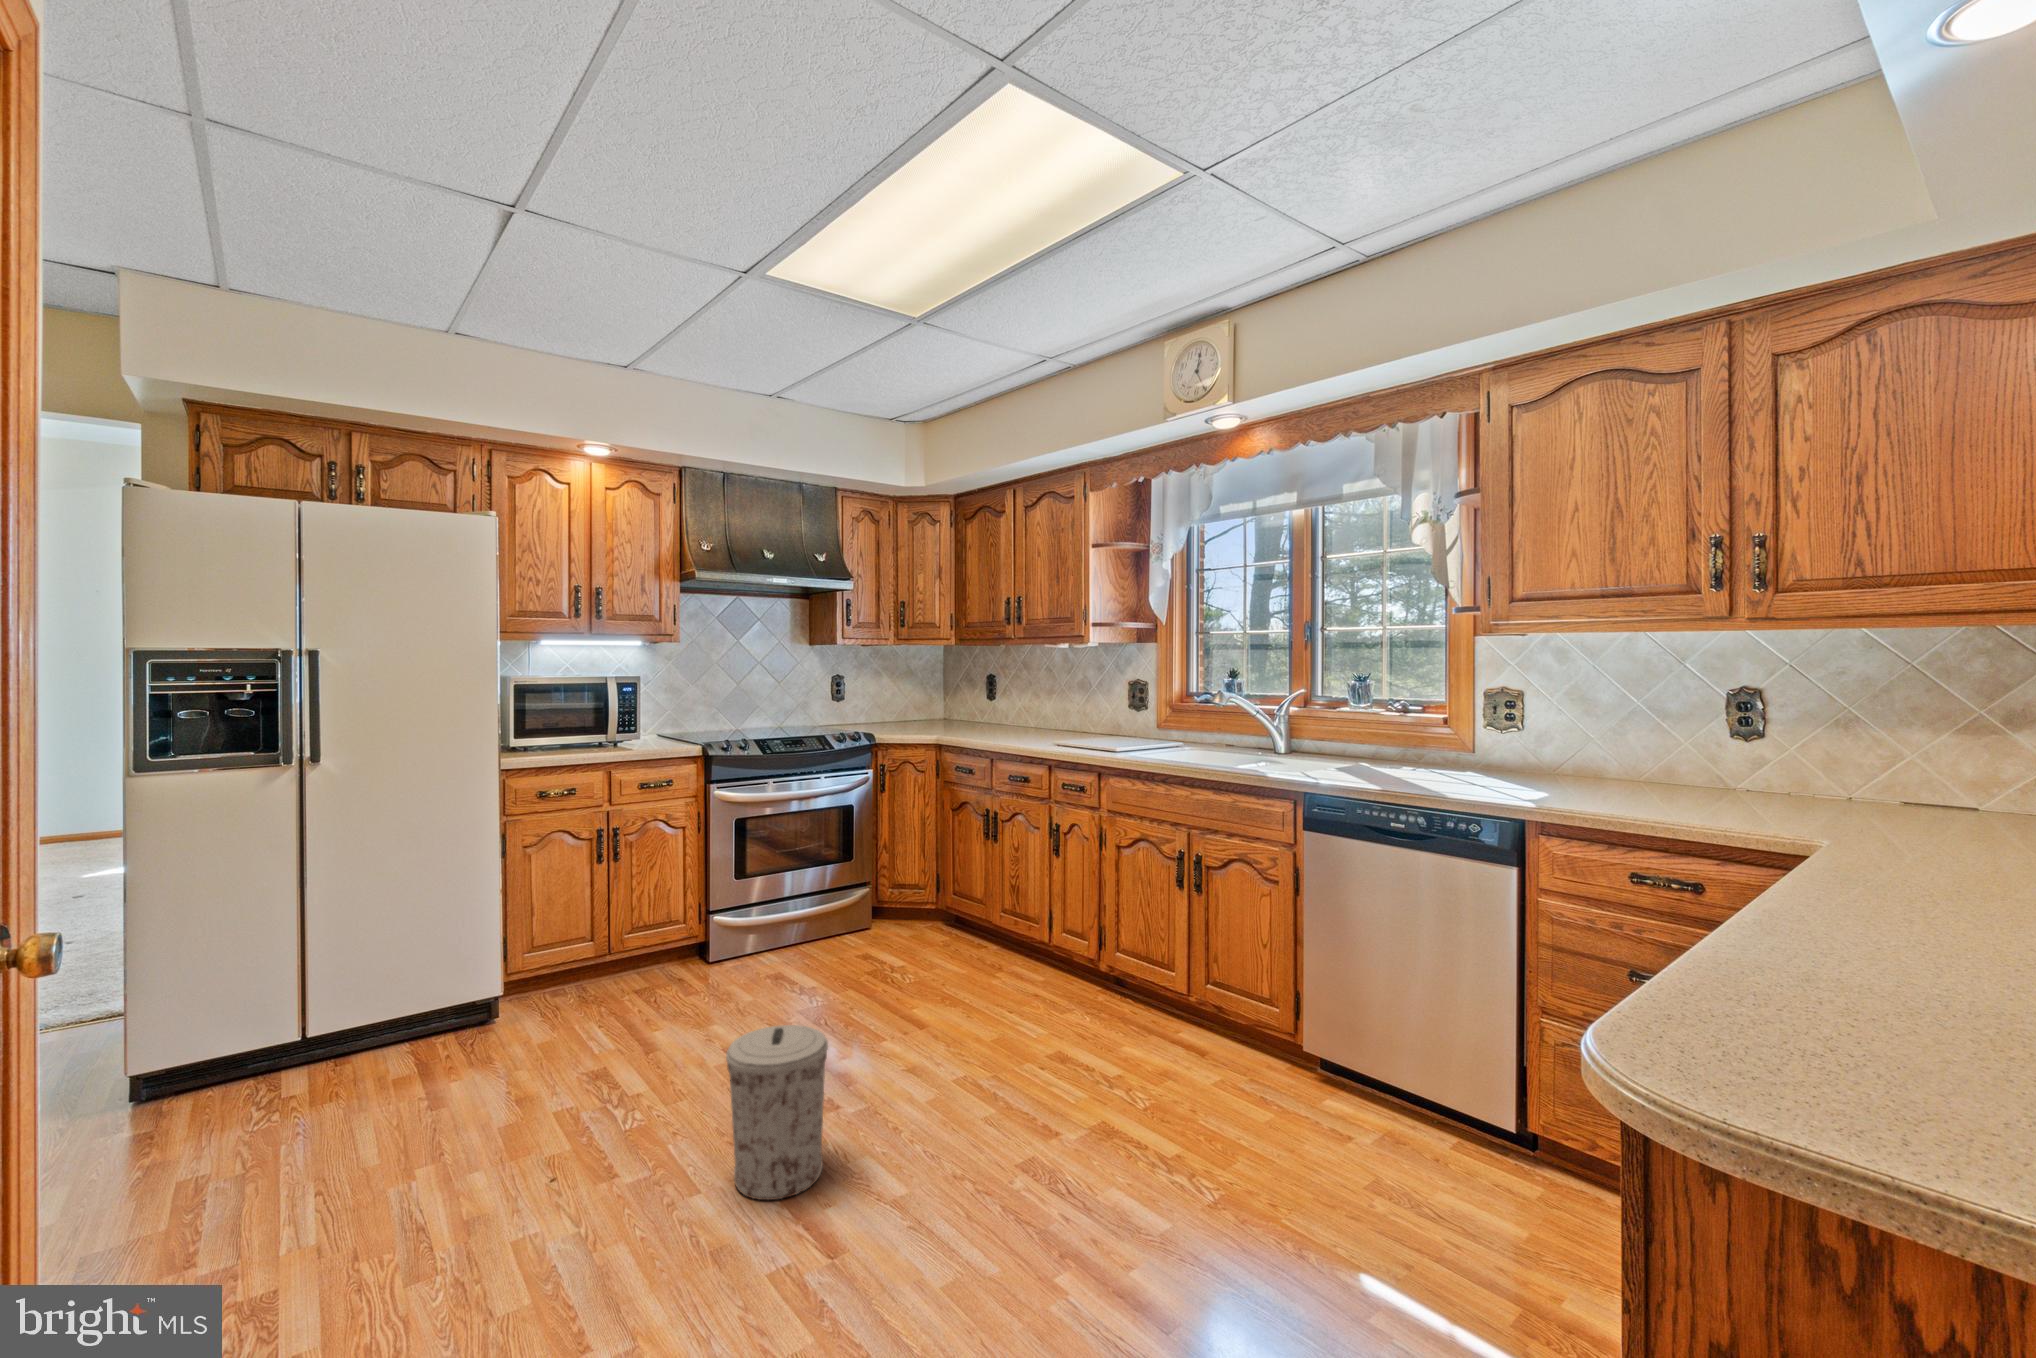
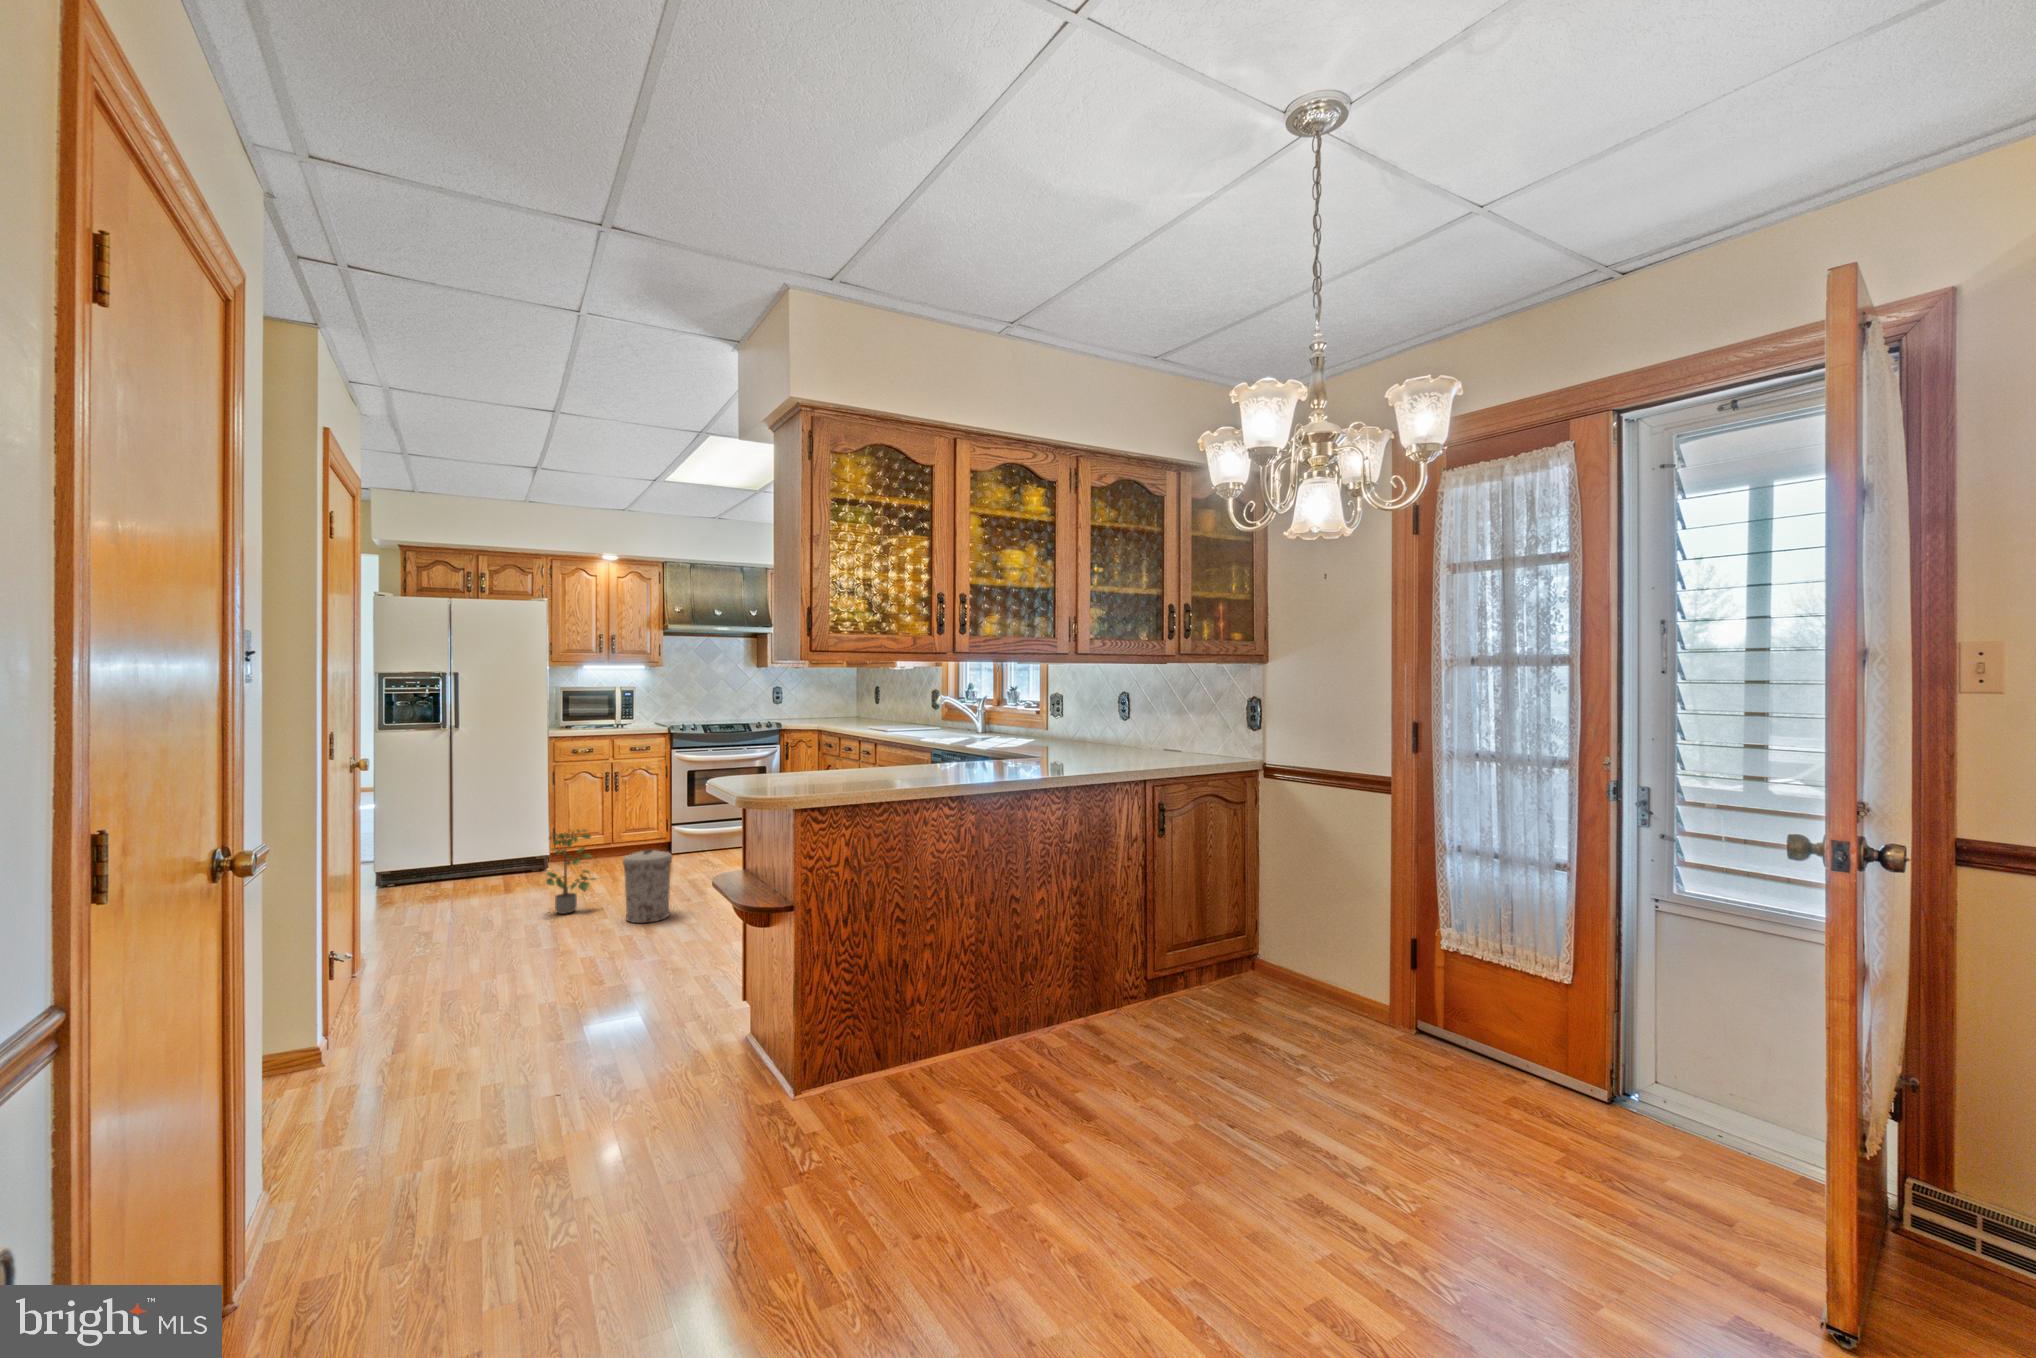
potted plant: none [541,978,660,1172] -> present [546,830,595,914]

